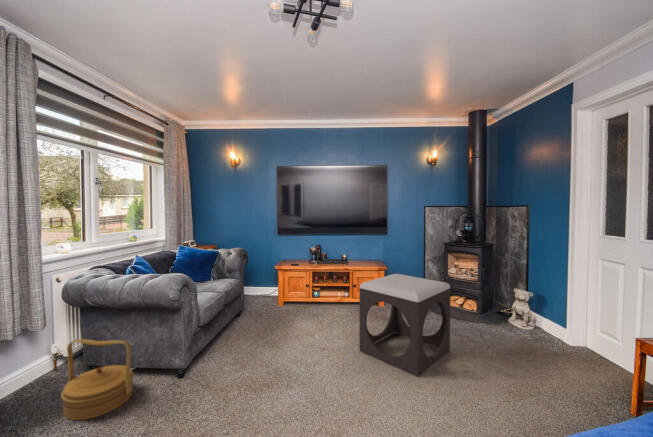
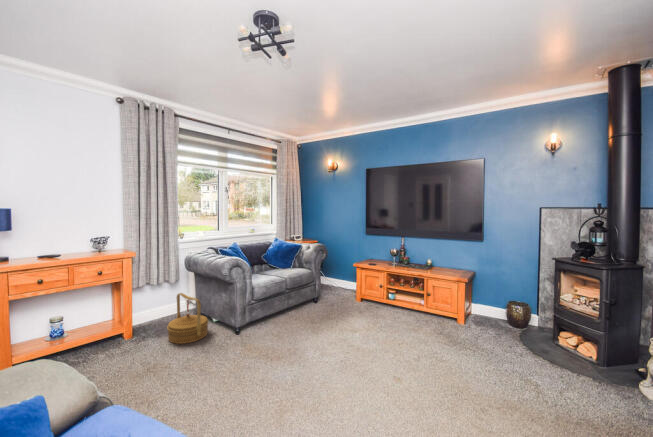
footstool: present [359,274,451,377] -> none [380,285,487,401]

